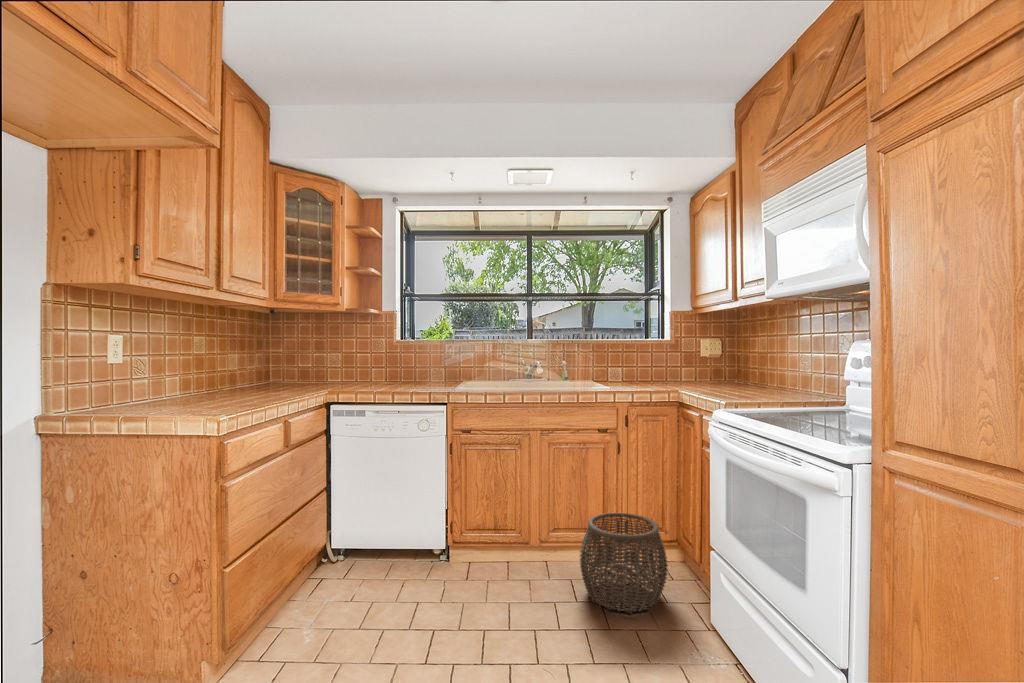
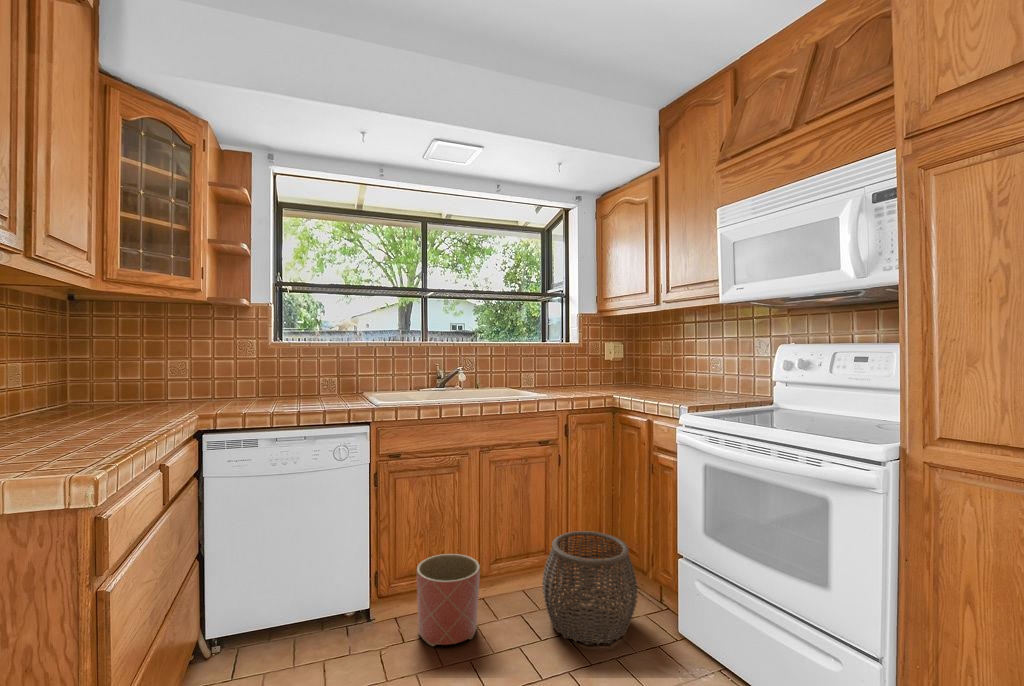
planter: none [475,517,527,588] -> present [417,554,480,646]

